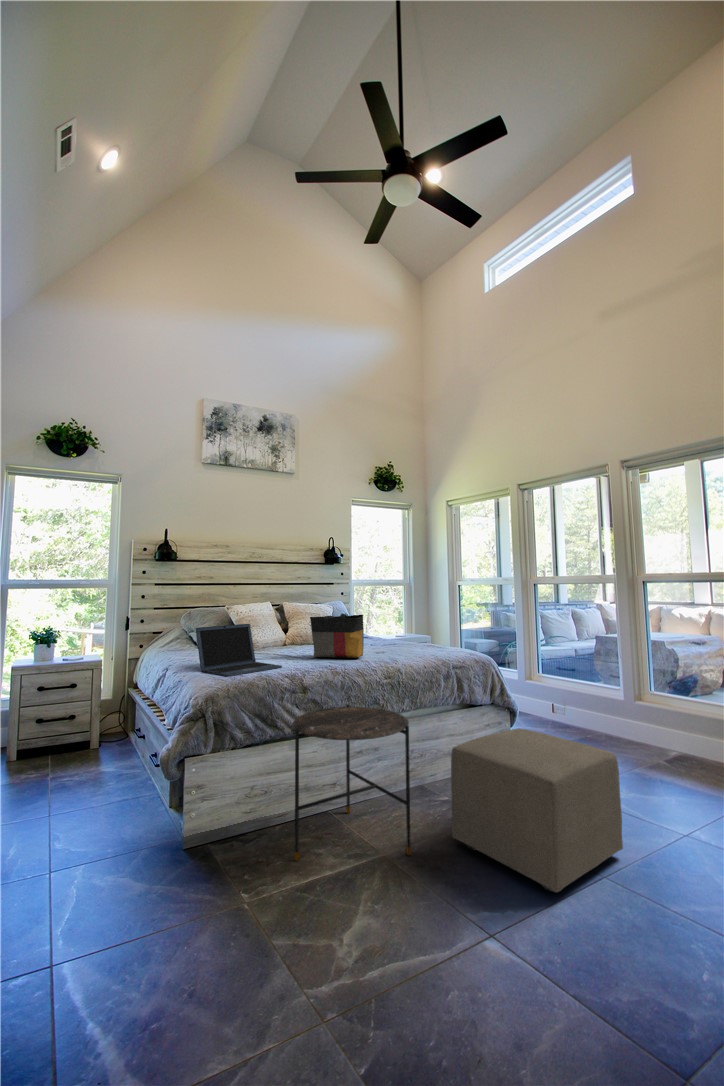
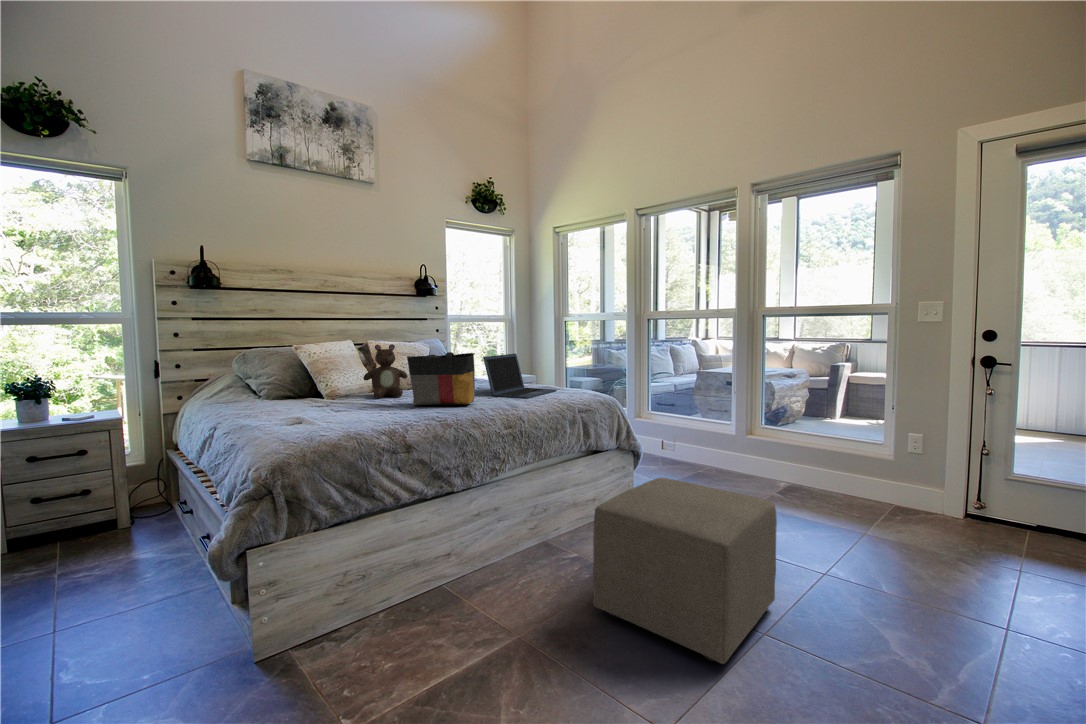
teddy bear: none [277,606,312,651] -> present [363,344,408,398]
laptop: present [196,624,282,677] -> present [483,354,557,399]
side table: present [293,705,411,861] -> none [397,462,548,658]

